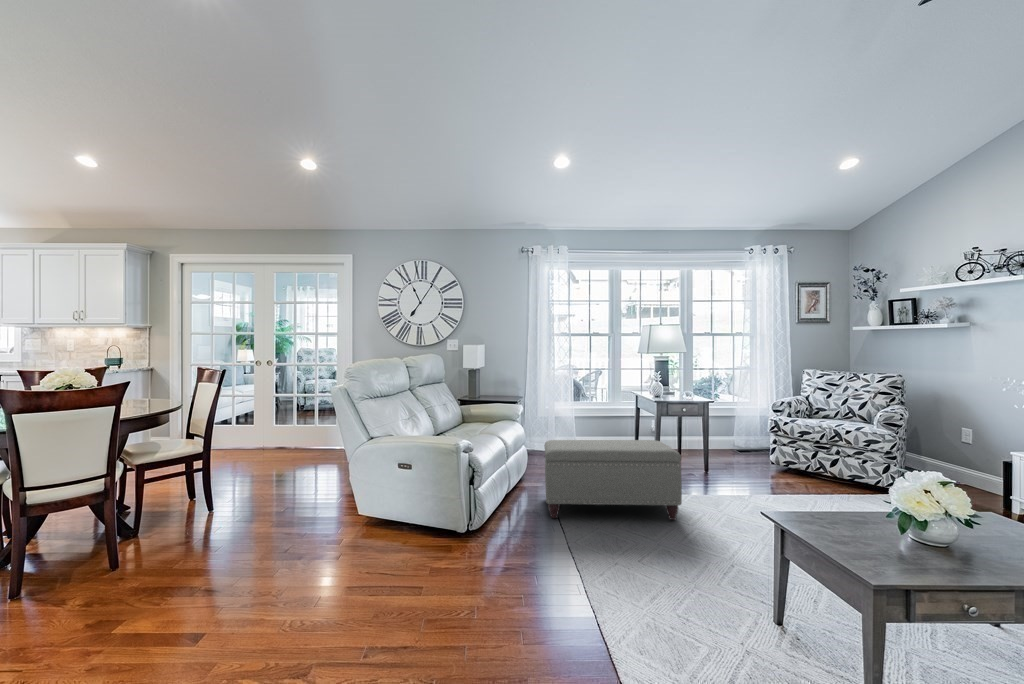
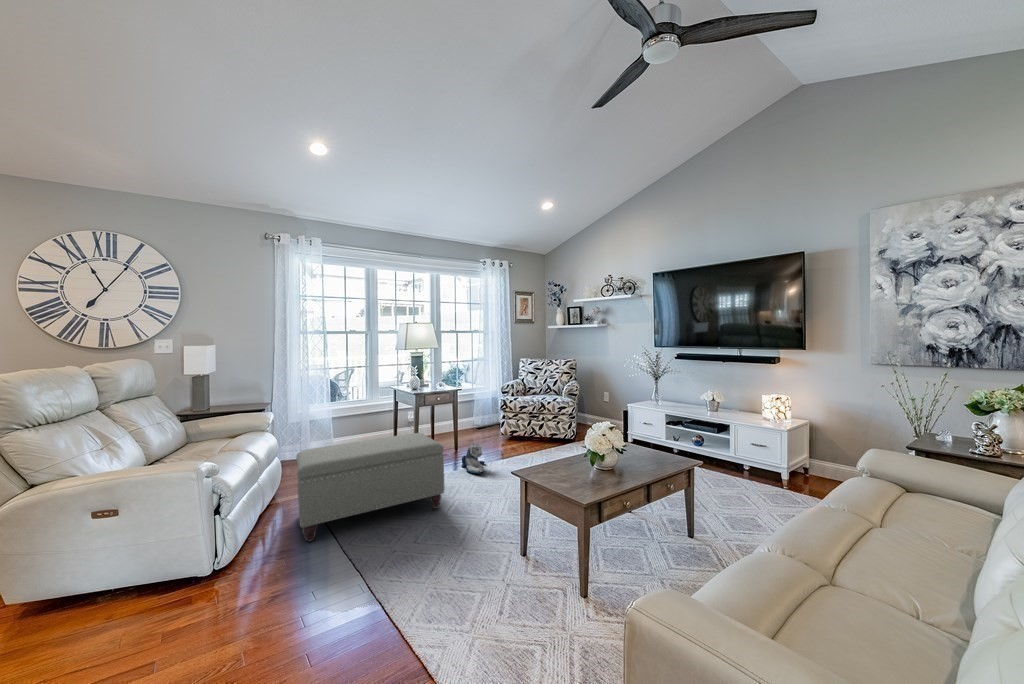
plush toy: none [710,465,741,499] -> present [461,444,485,474]

